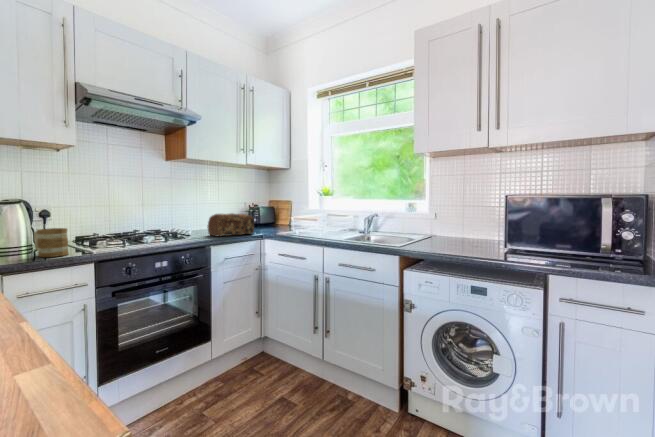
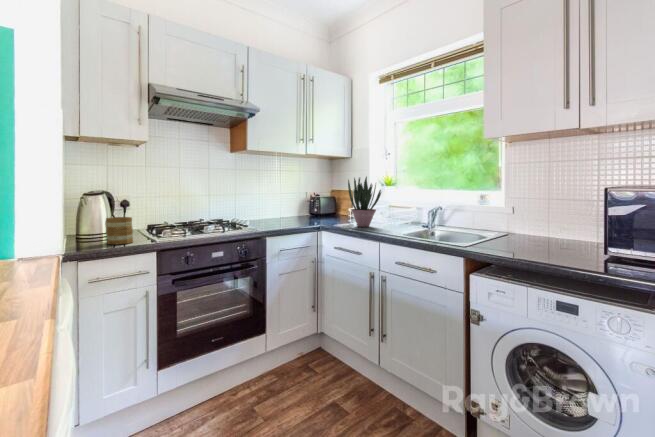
potted plant: none [288,185,319,233] -> present [348,177,381,227]
bread loaf: present [207,213,254,236] -> none [266,205,312,229]

